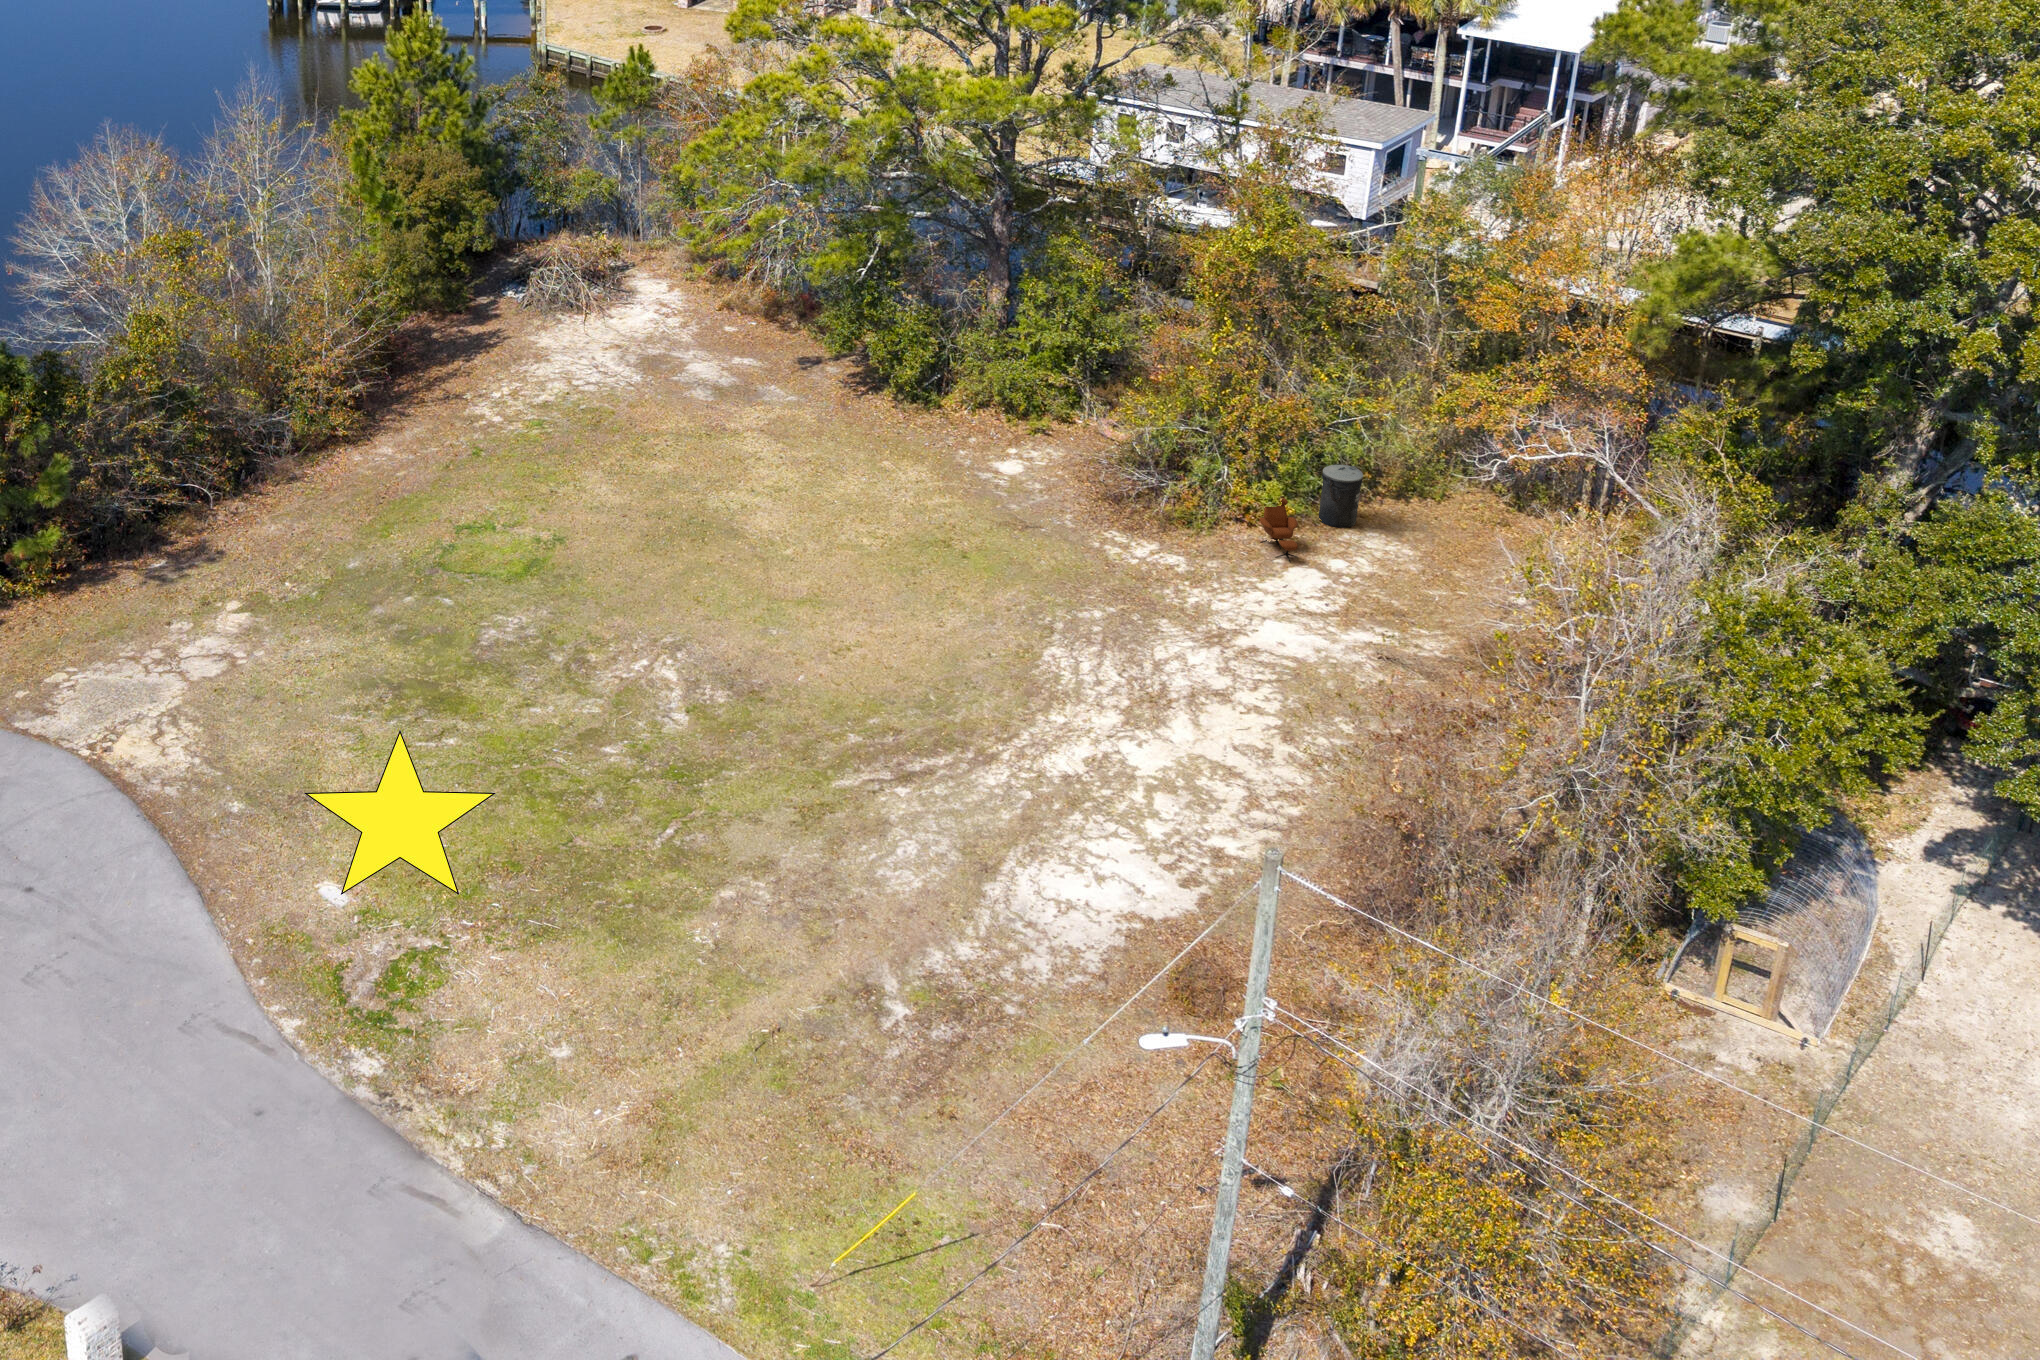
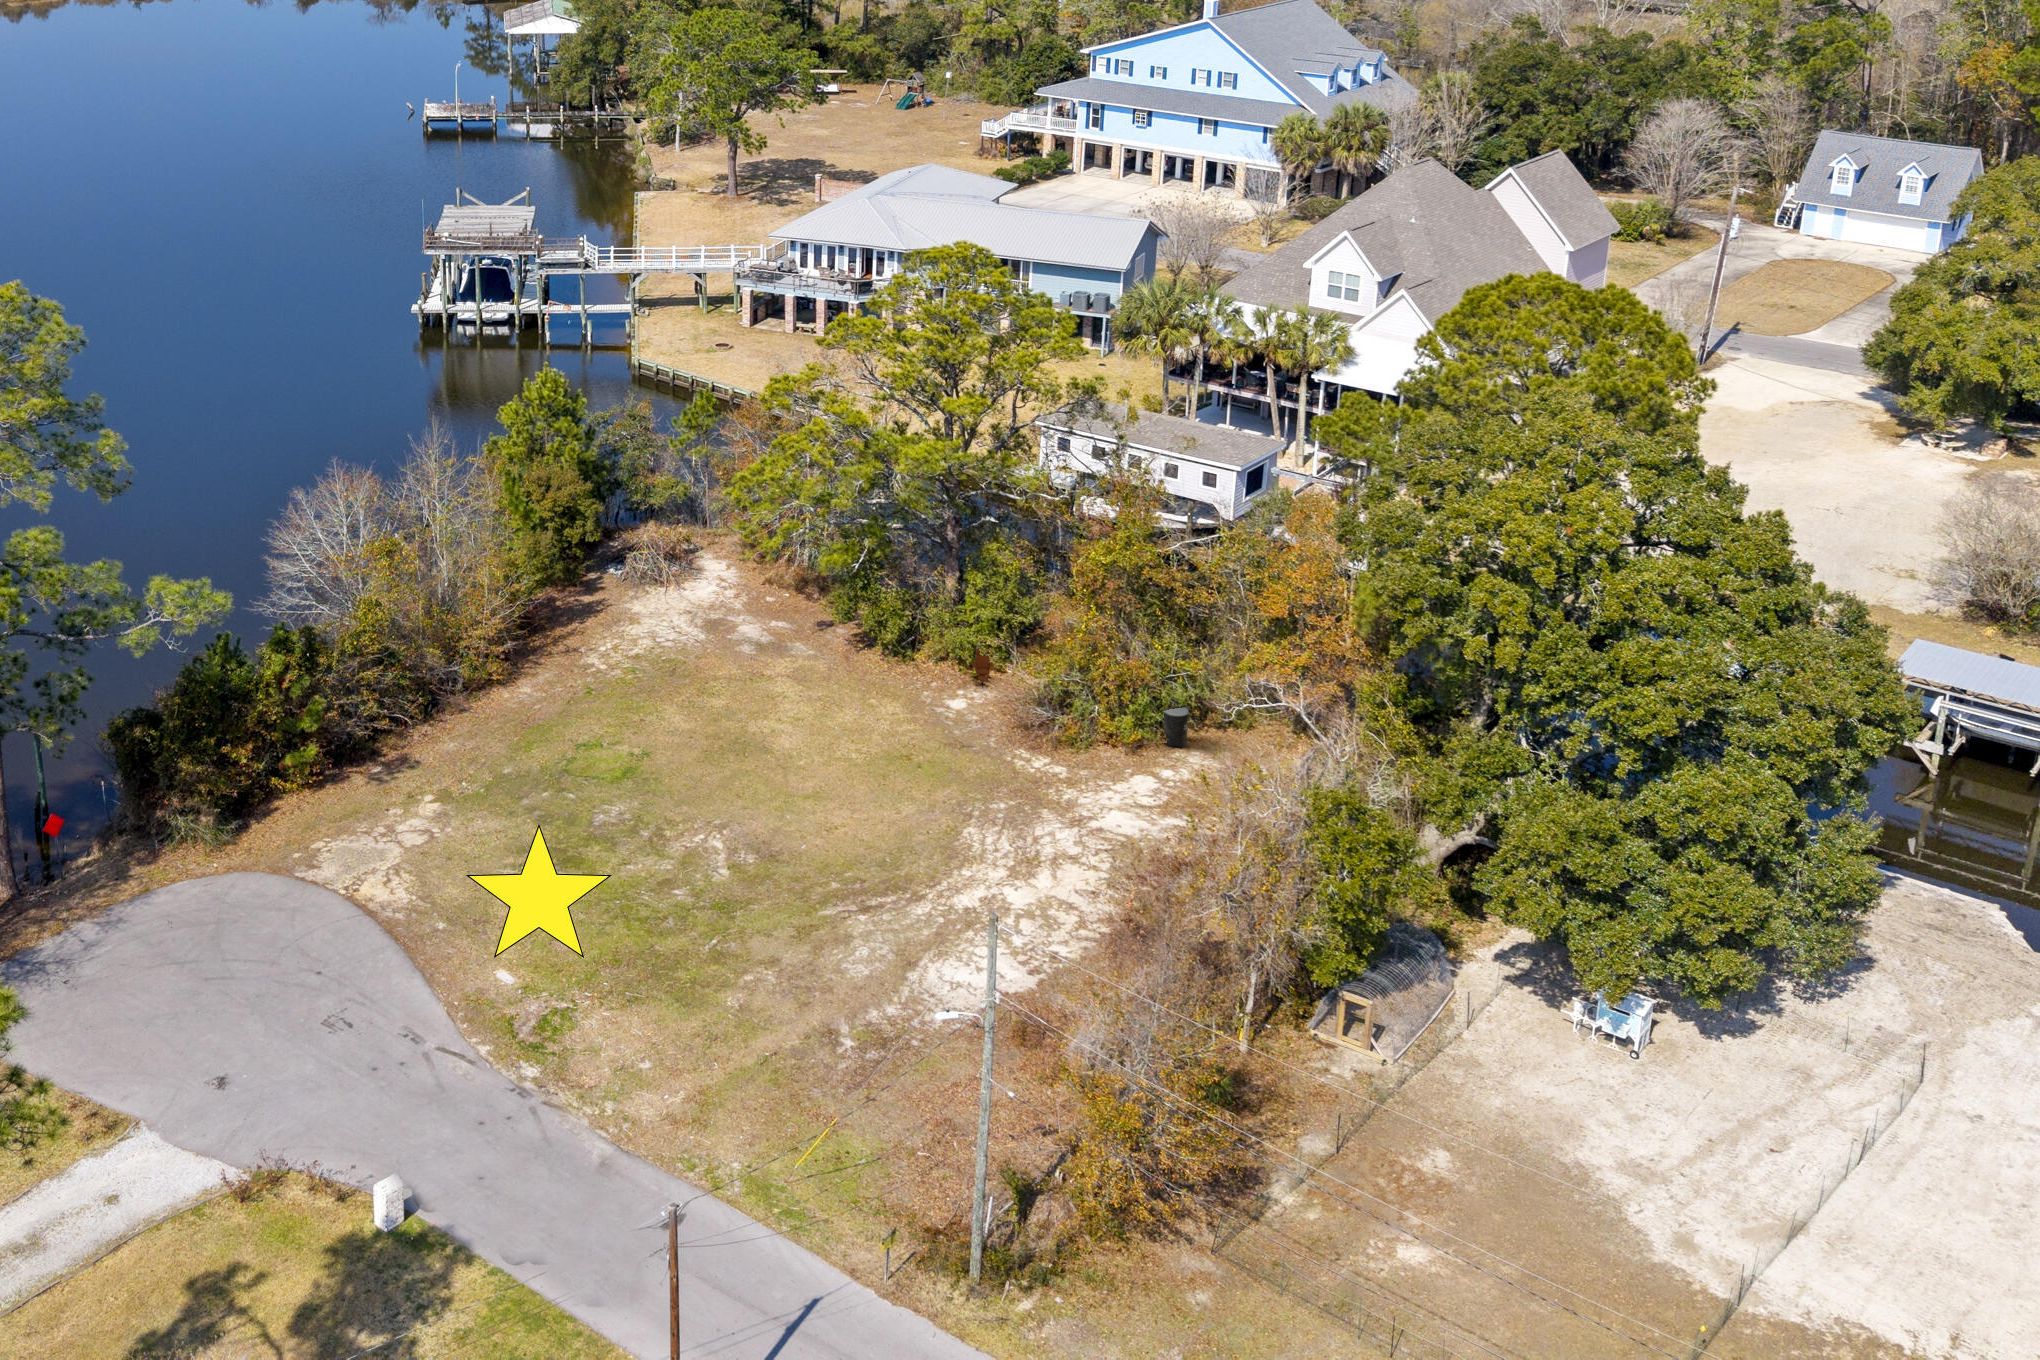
lounge chair: present [1260,498,1298,561] -> present [971,650,994,687]

